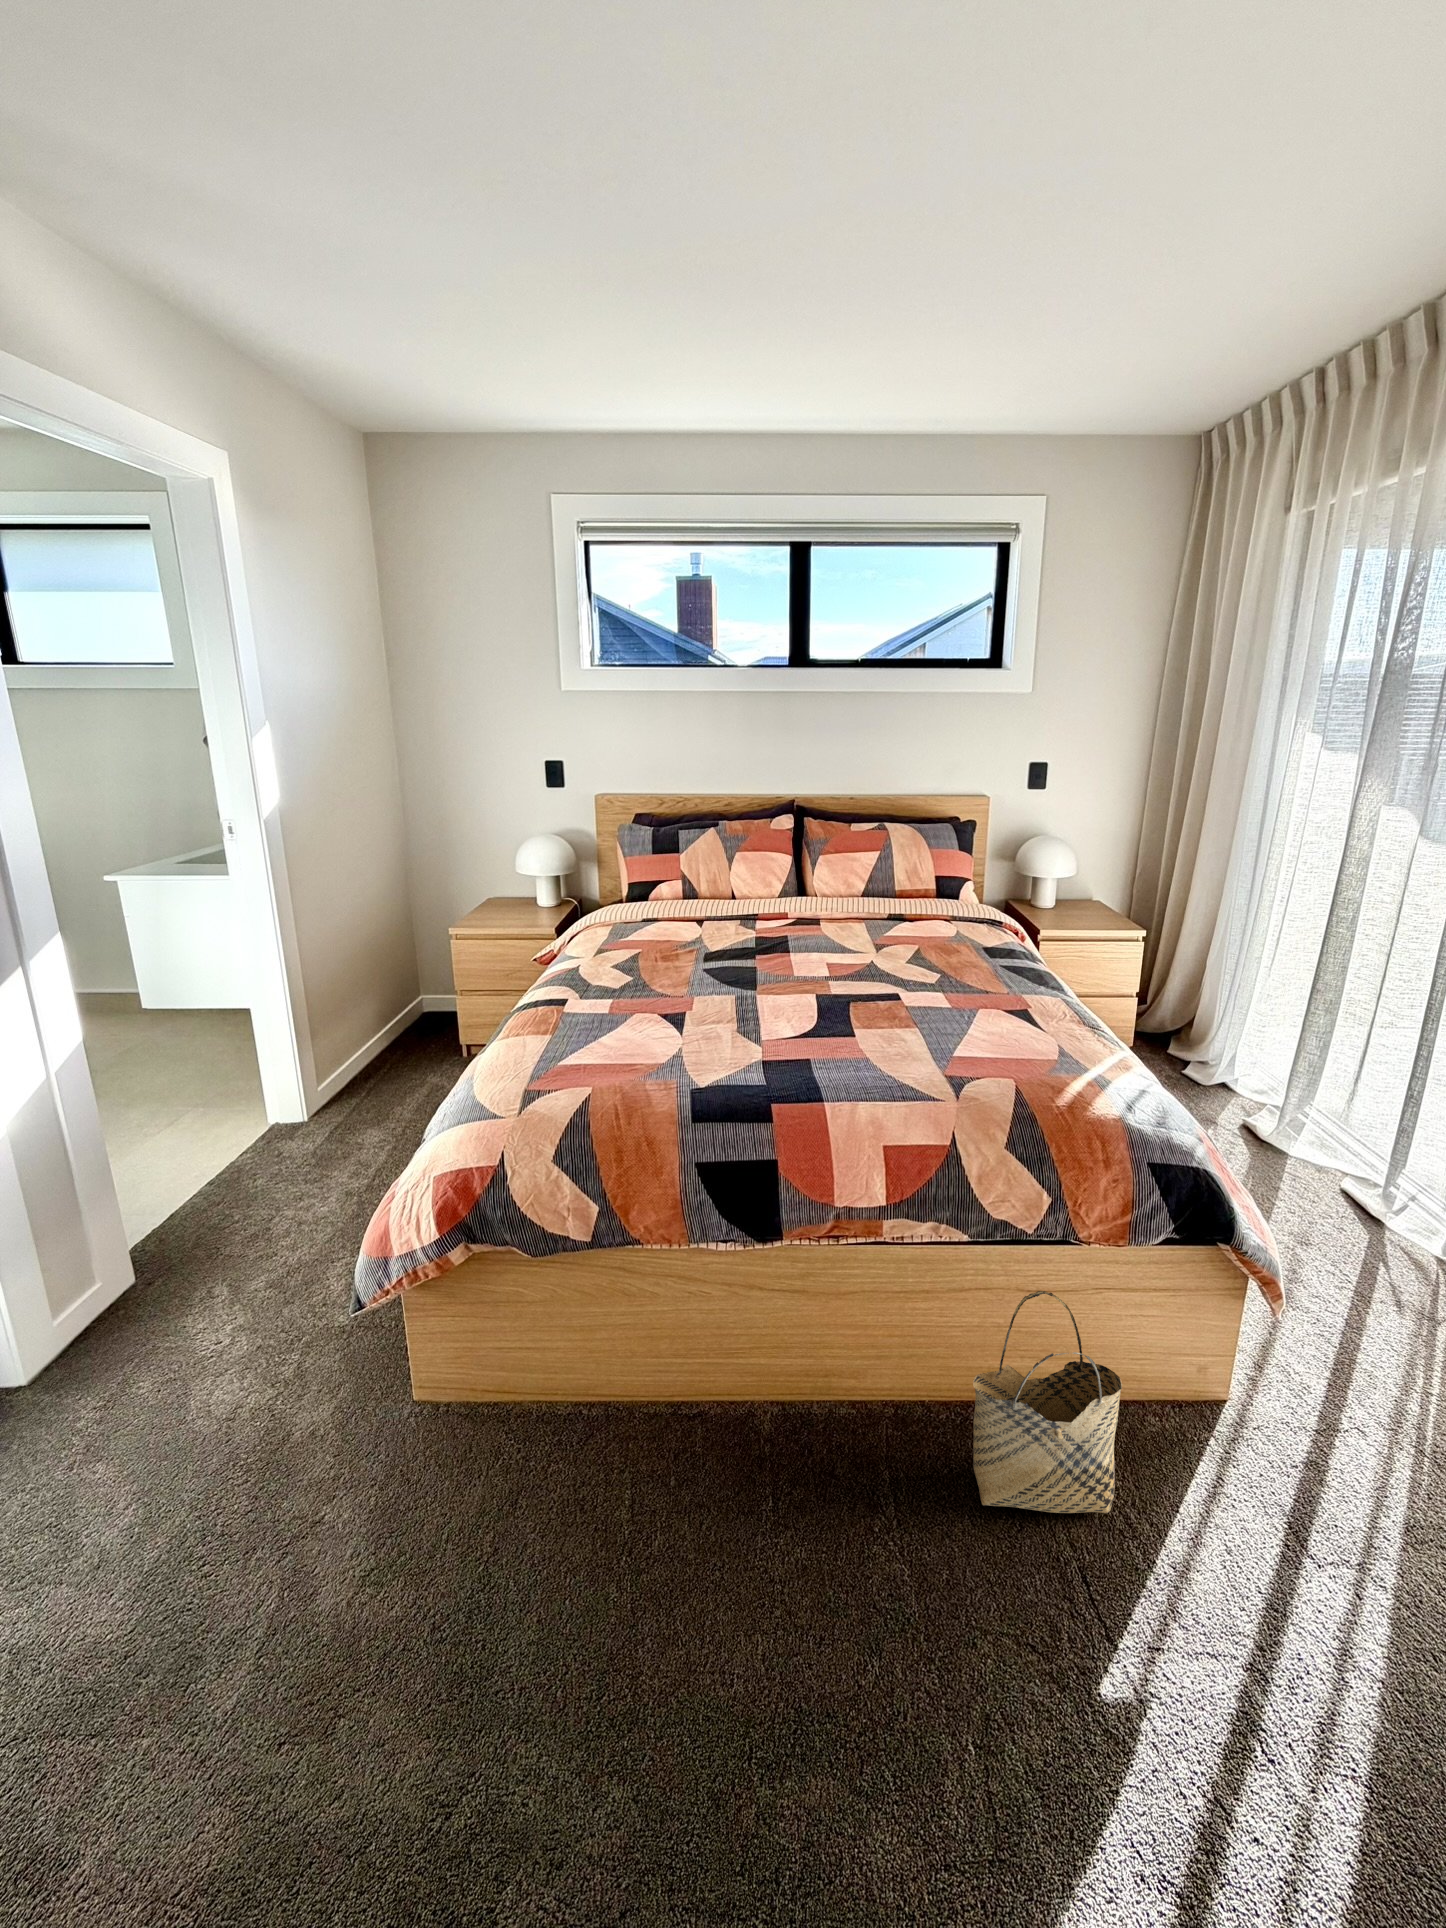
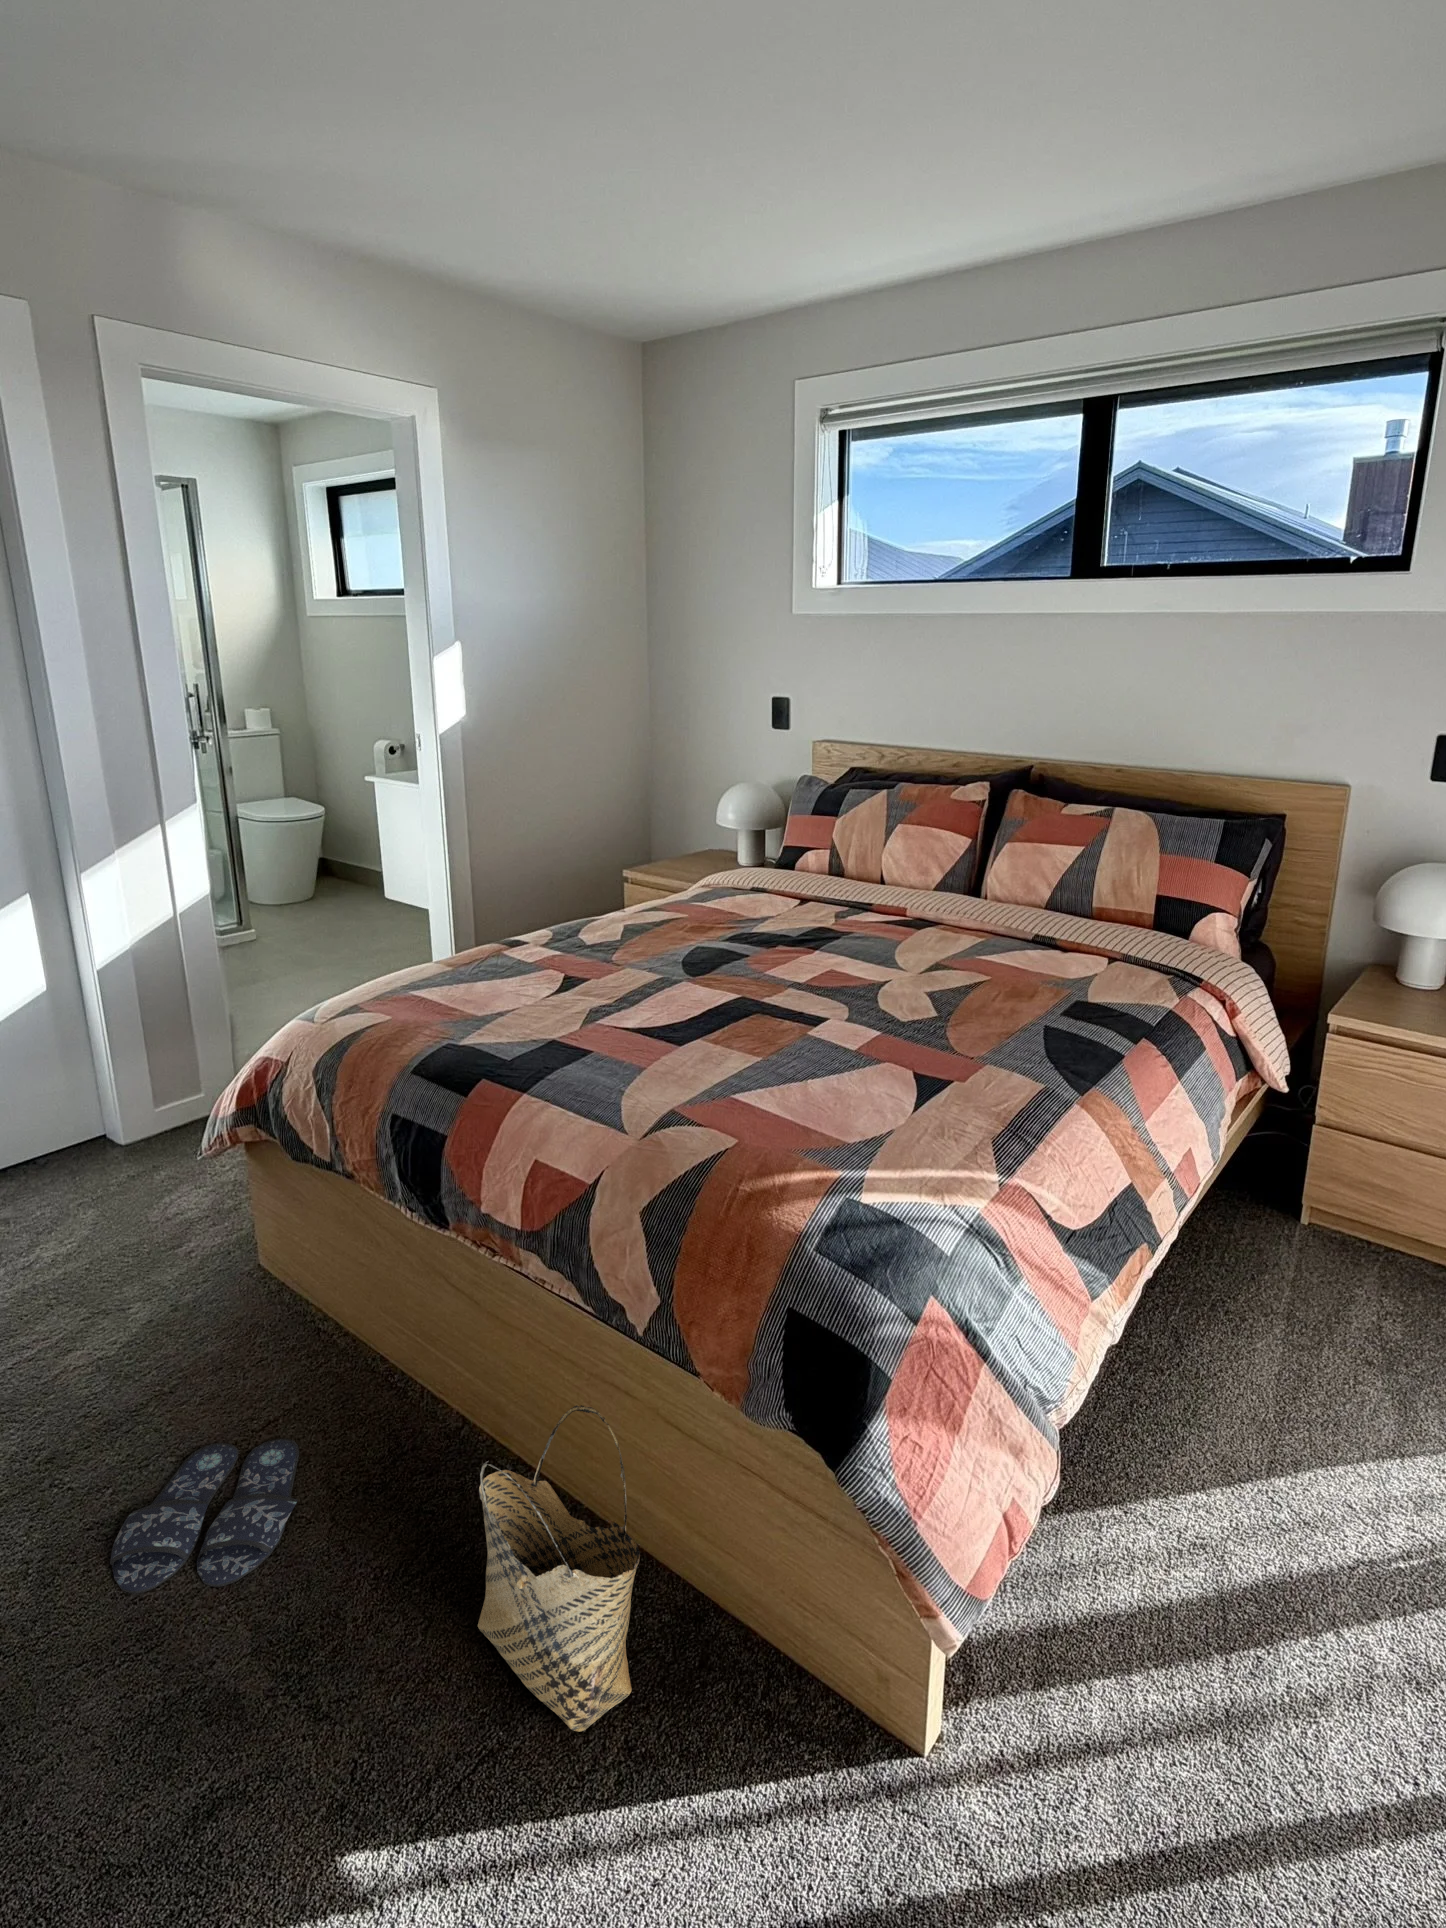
slippers: none [602,1495,787,1702] -> present [110,1439,299,1594]

